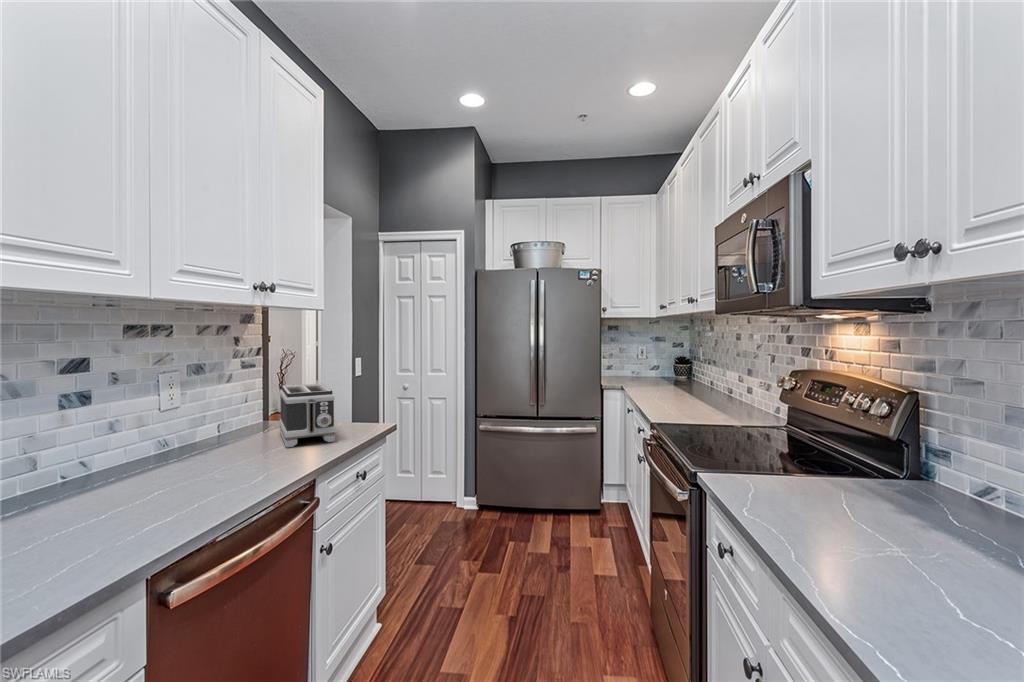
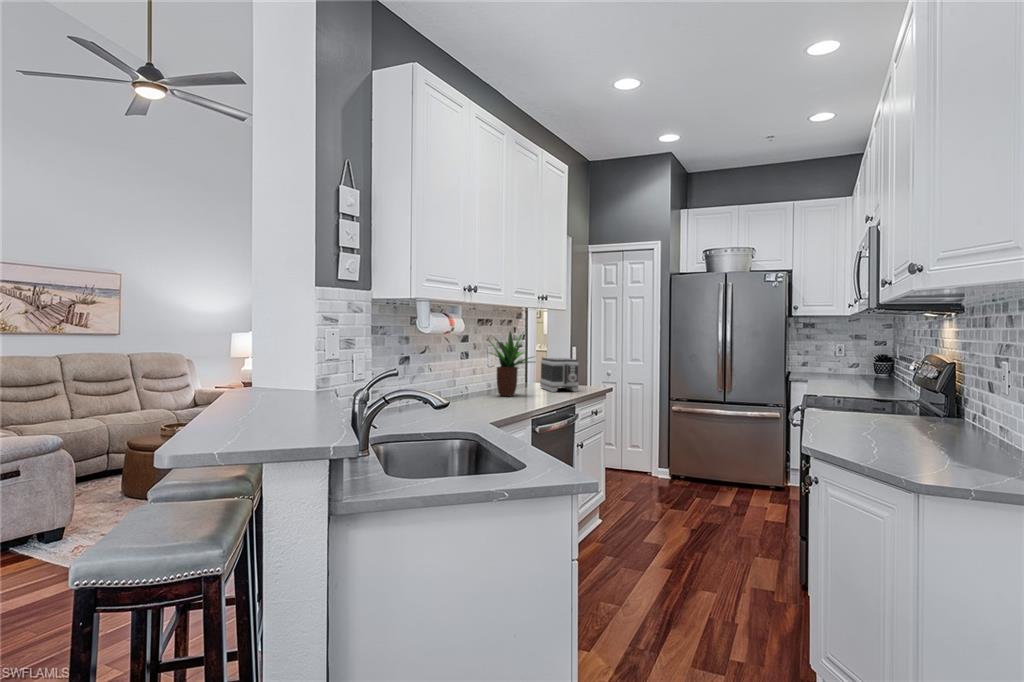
potted plant: none [106,348,244,479] -> present [489,331,532,396]

